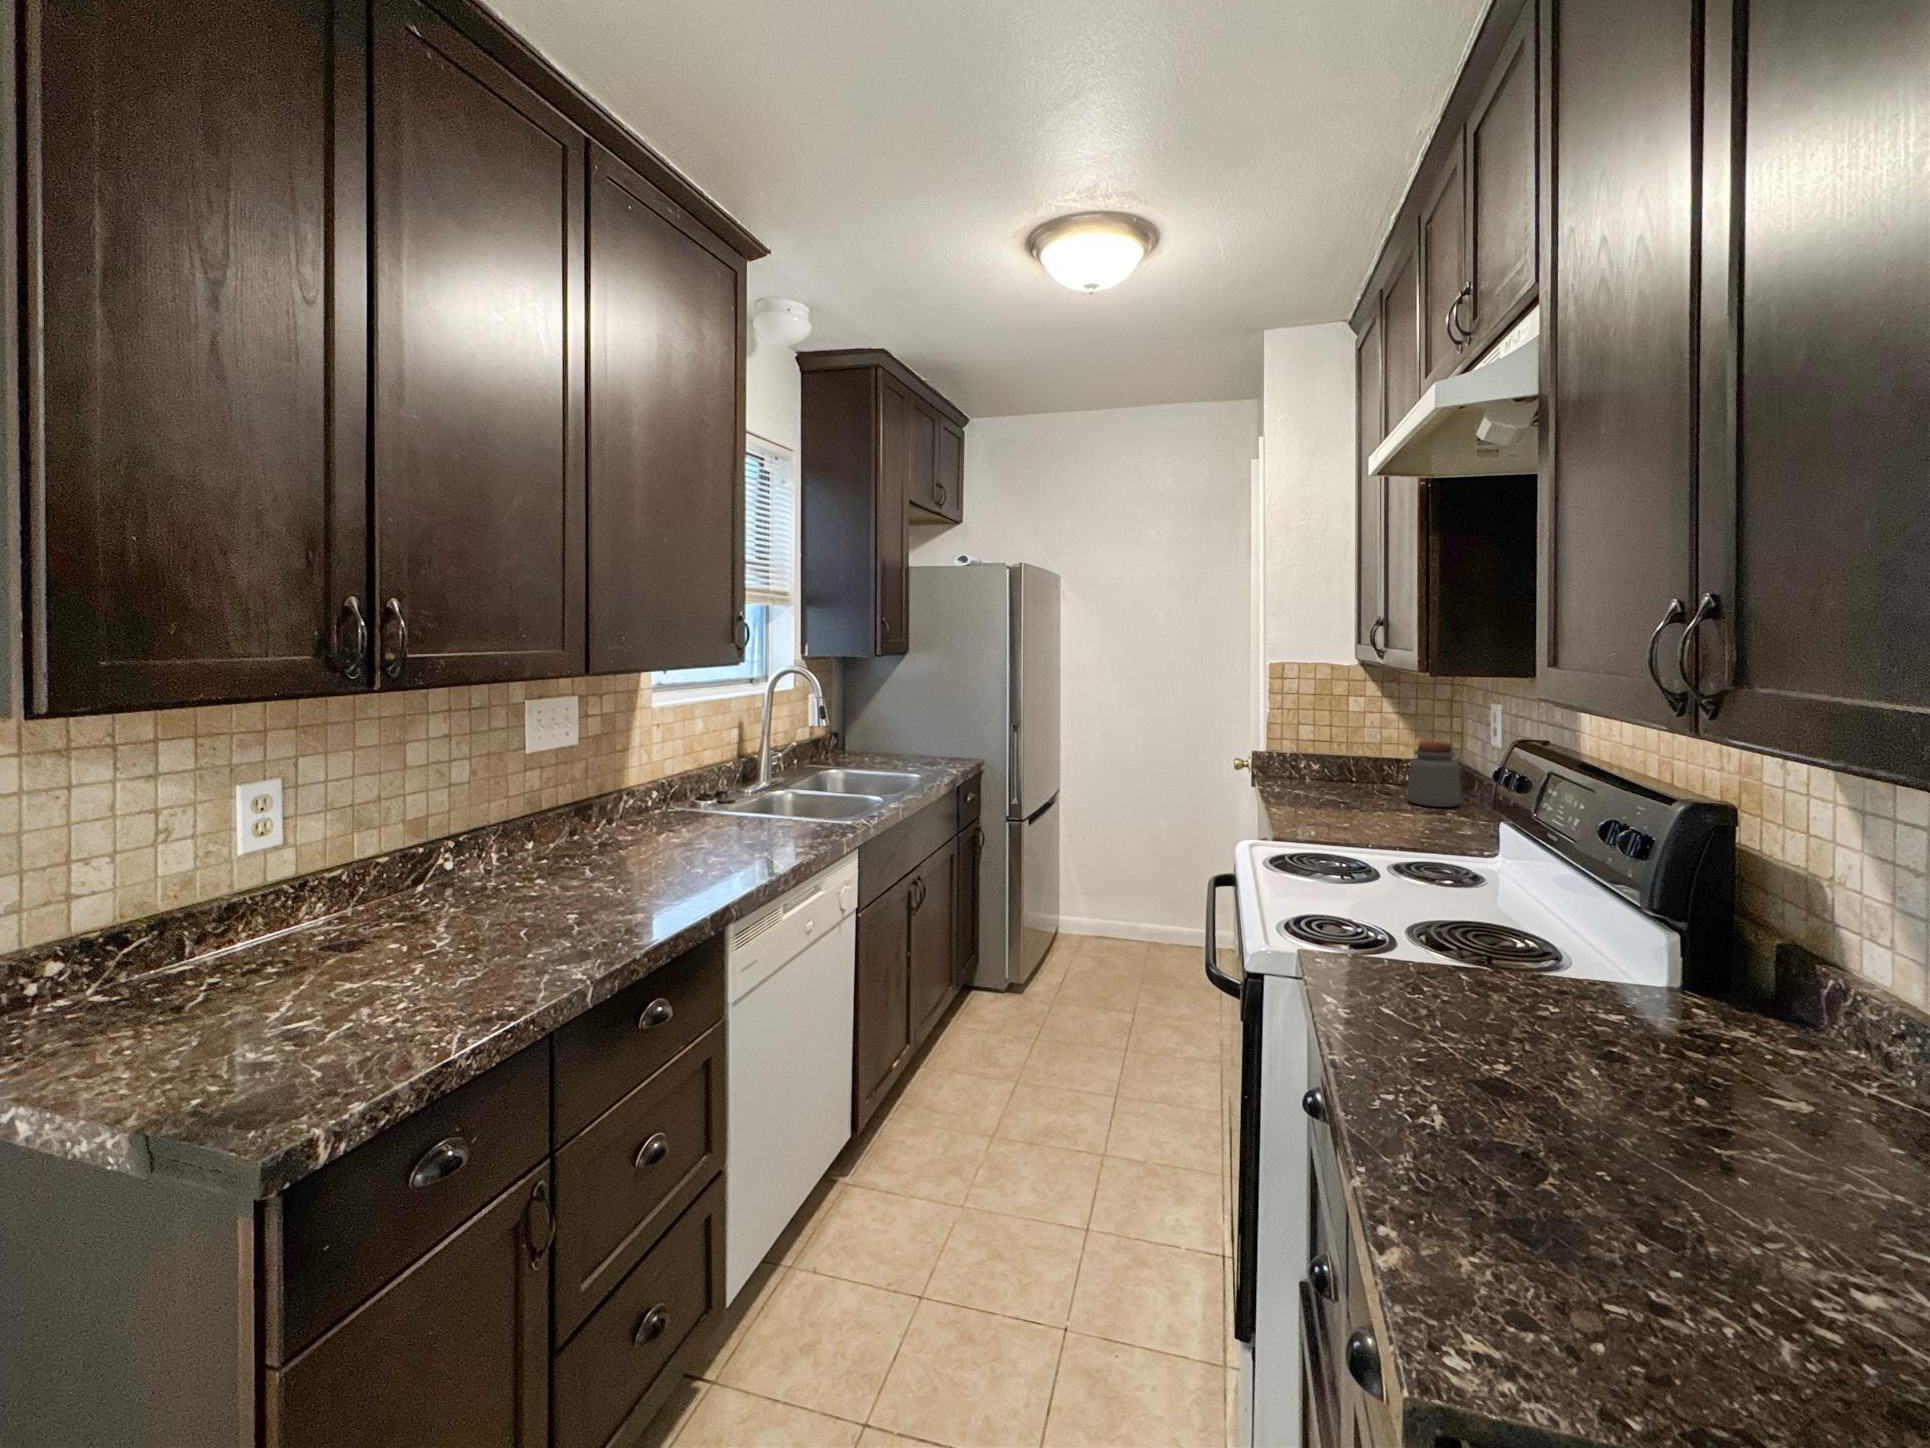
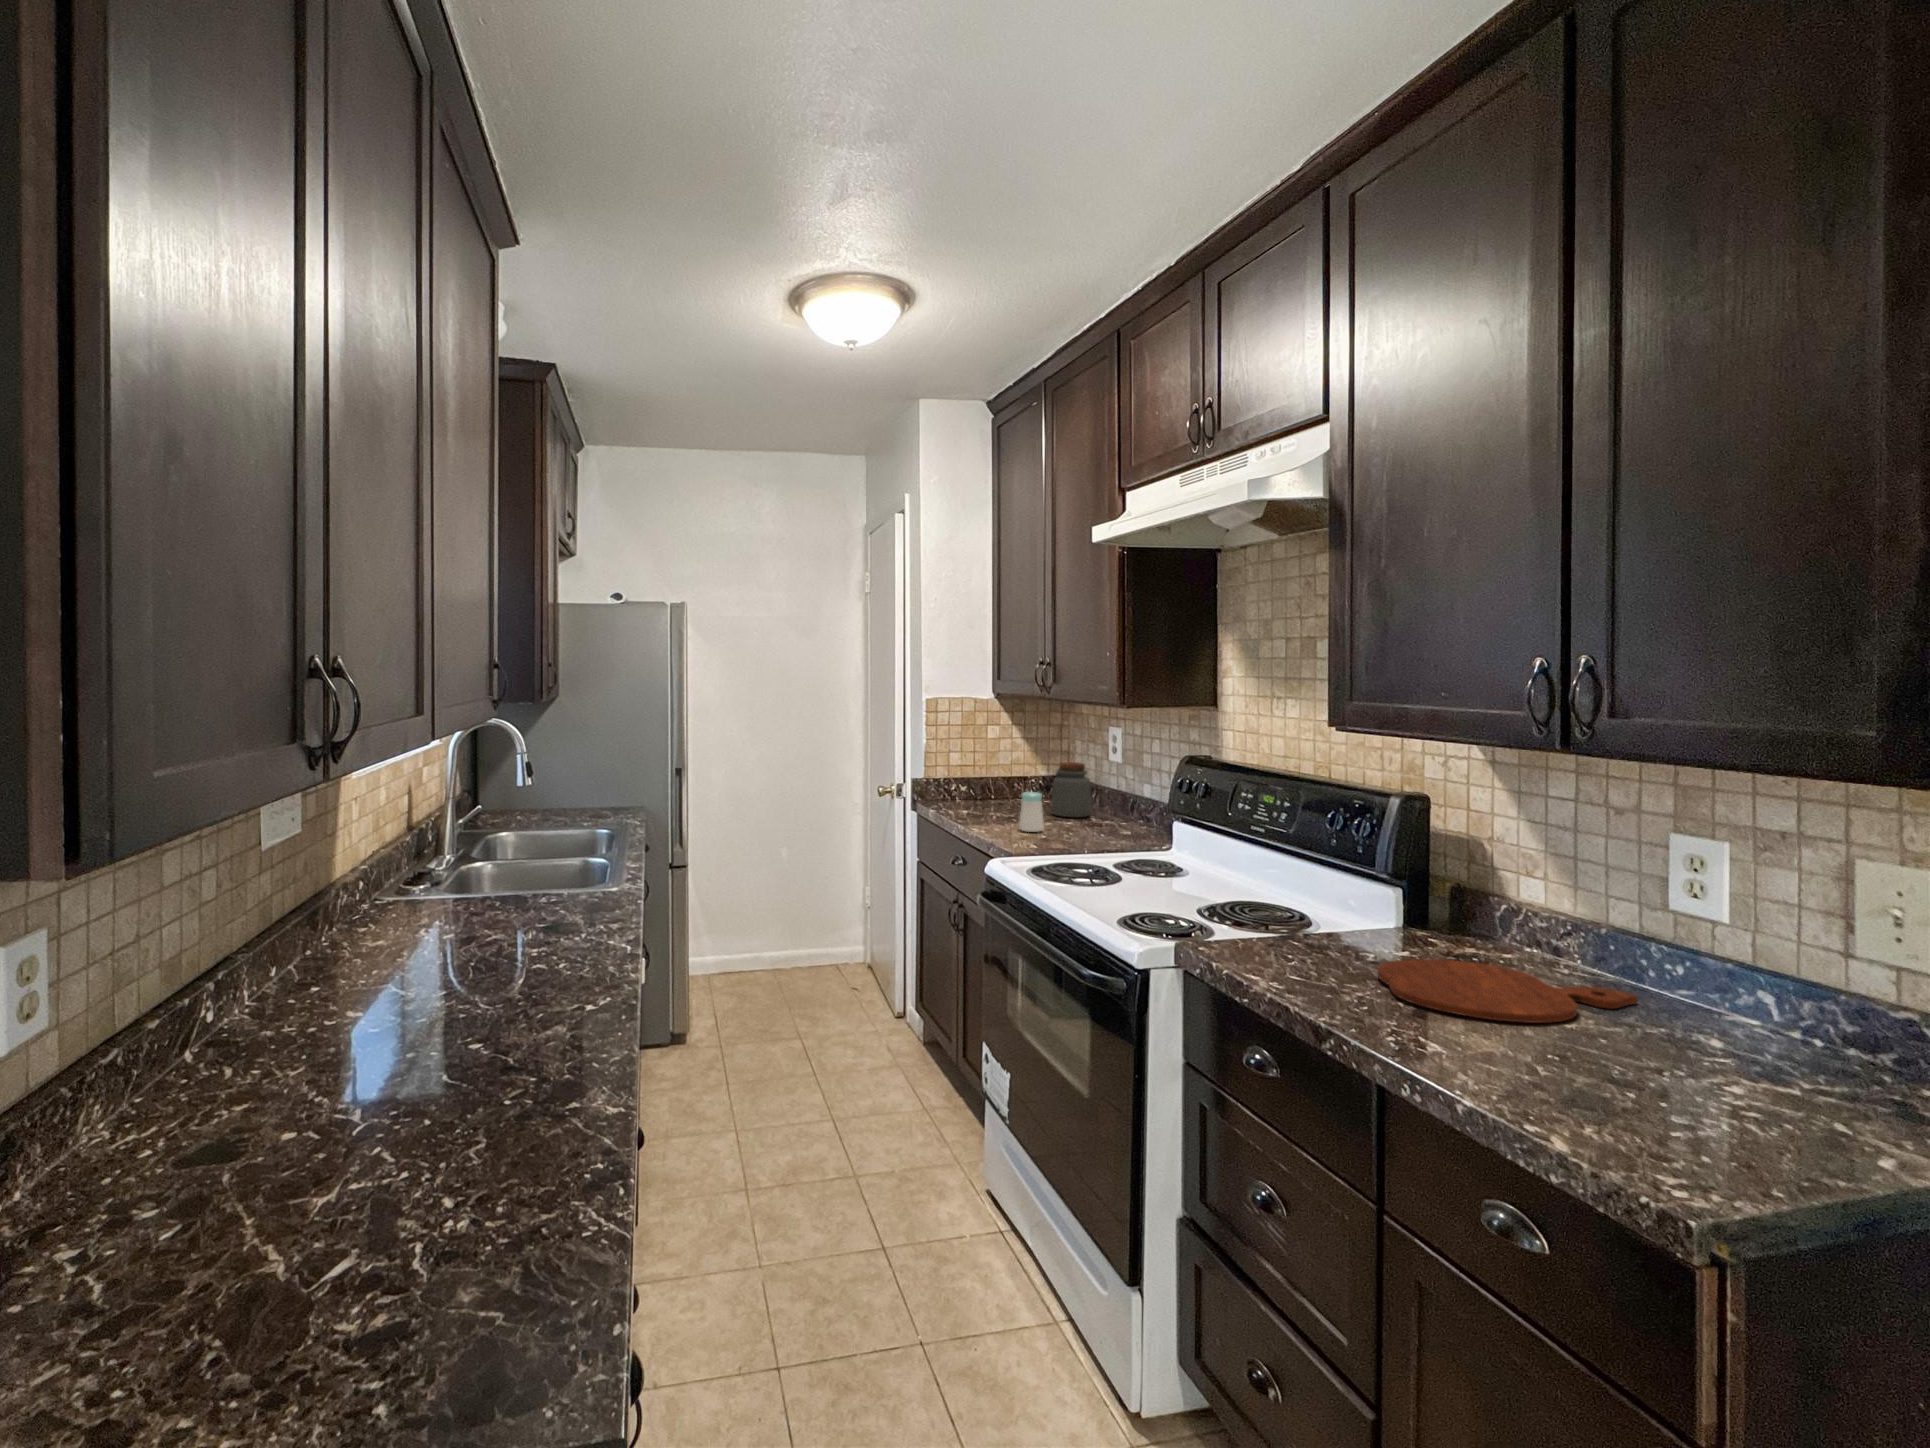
salt shaker: none [1335,772,1363,817] -> present [1019,792,1044,832]
cutting board: none [1435,1018,1901,1172] -> present [1377,959,1637,1023]

